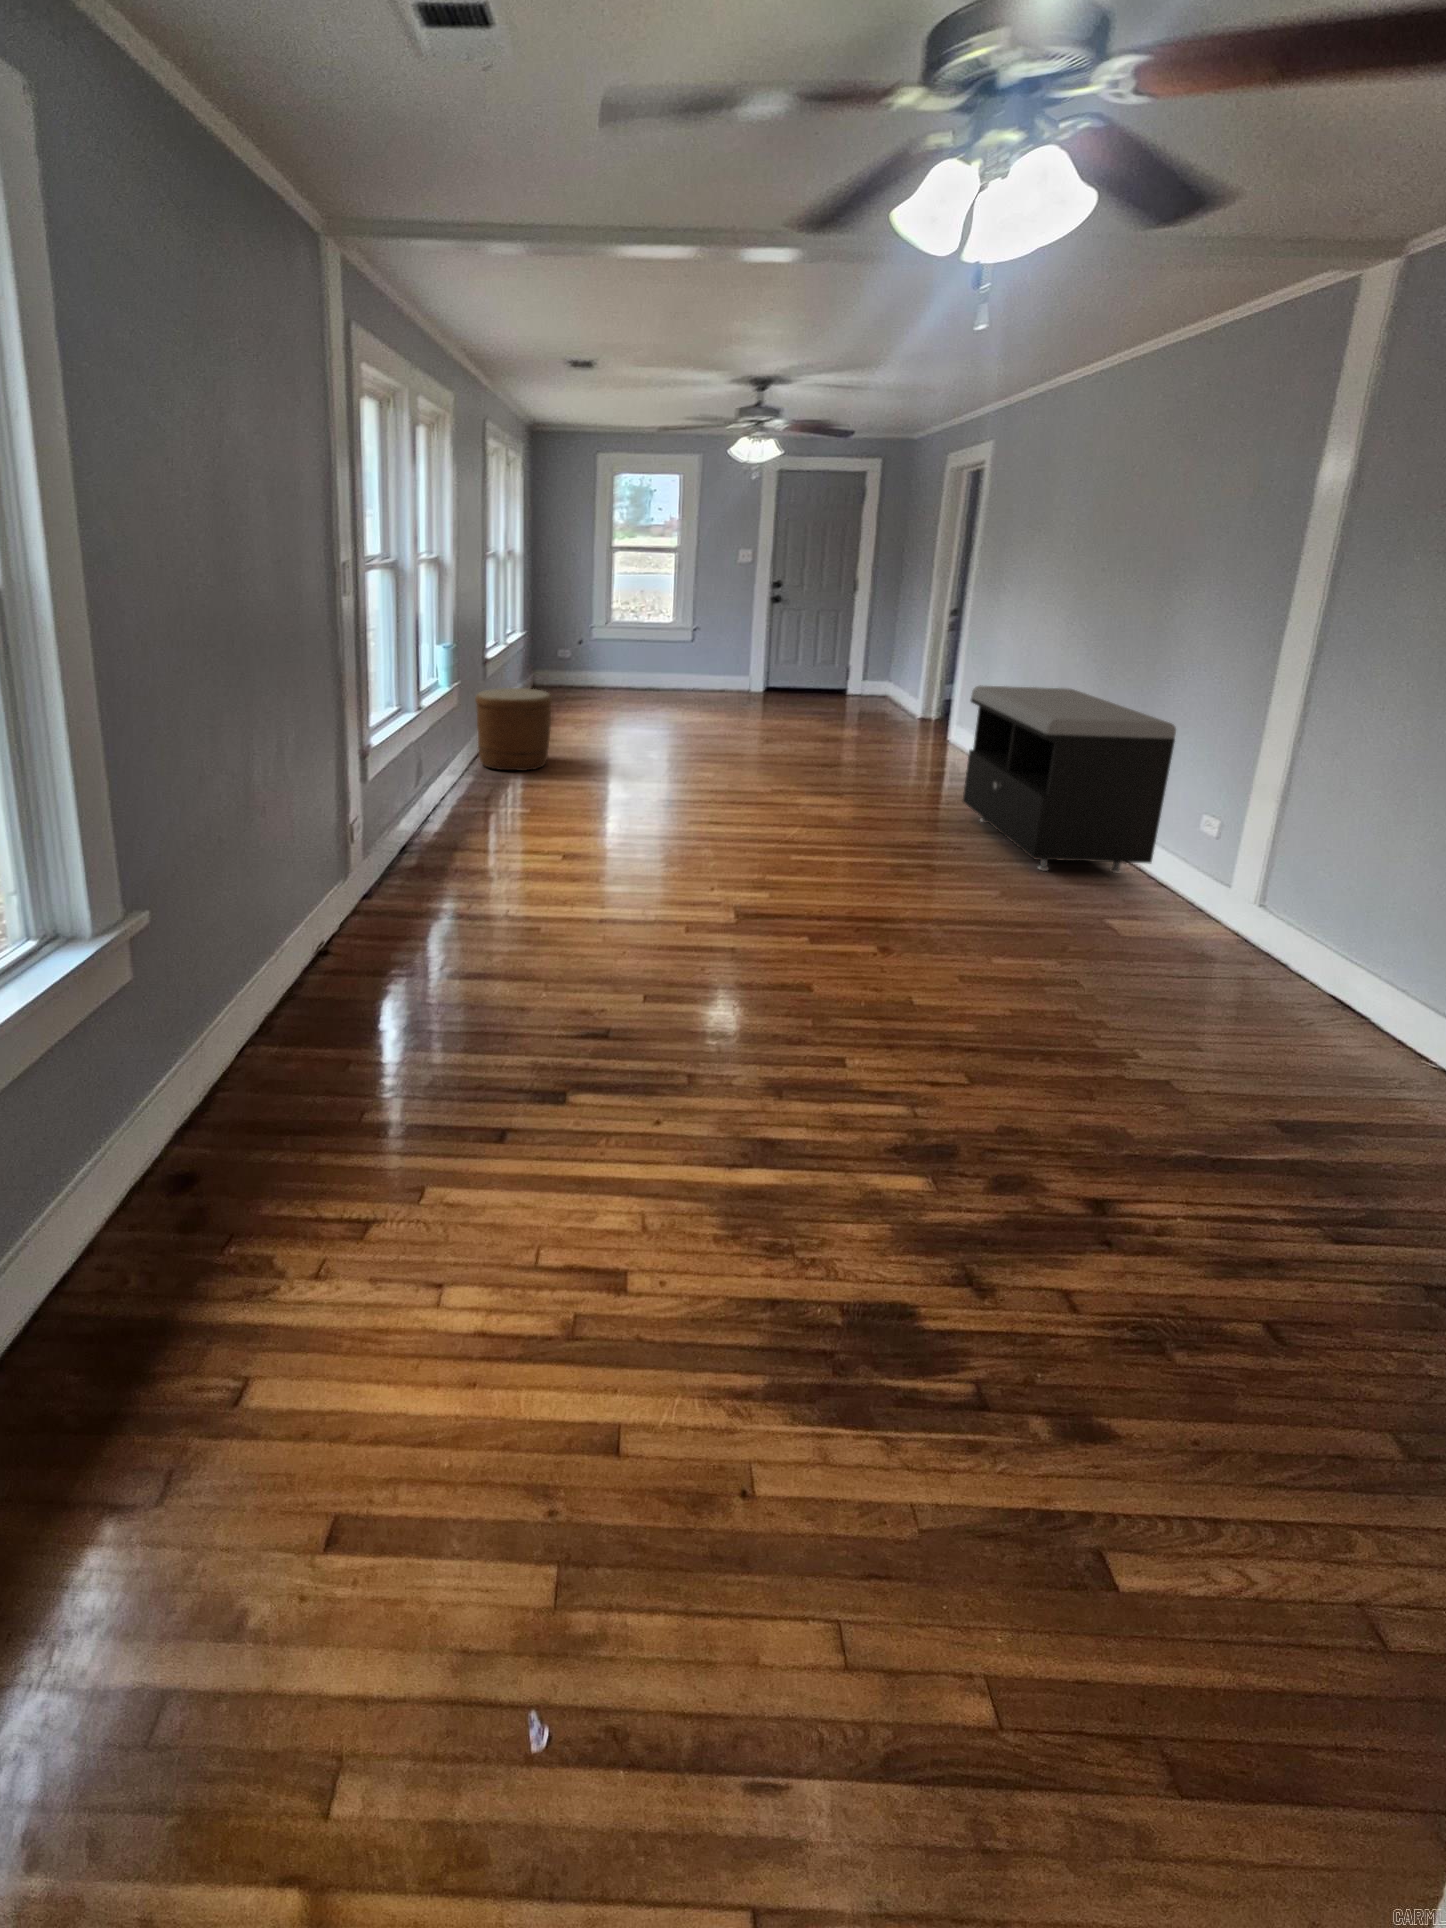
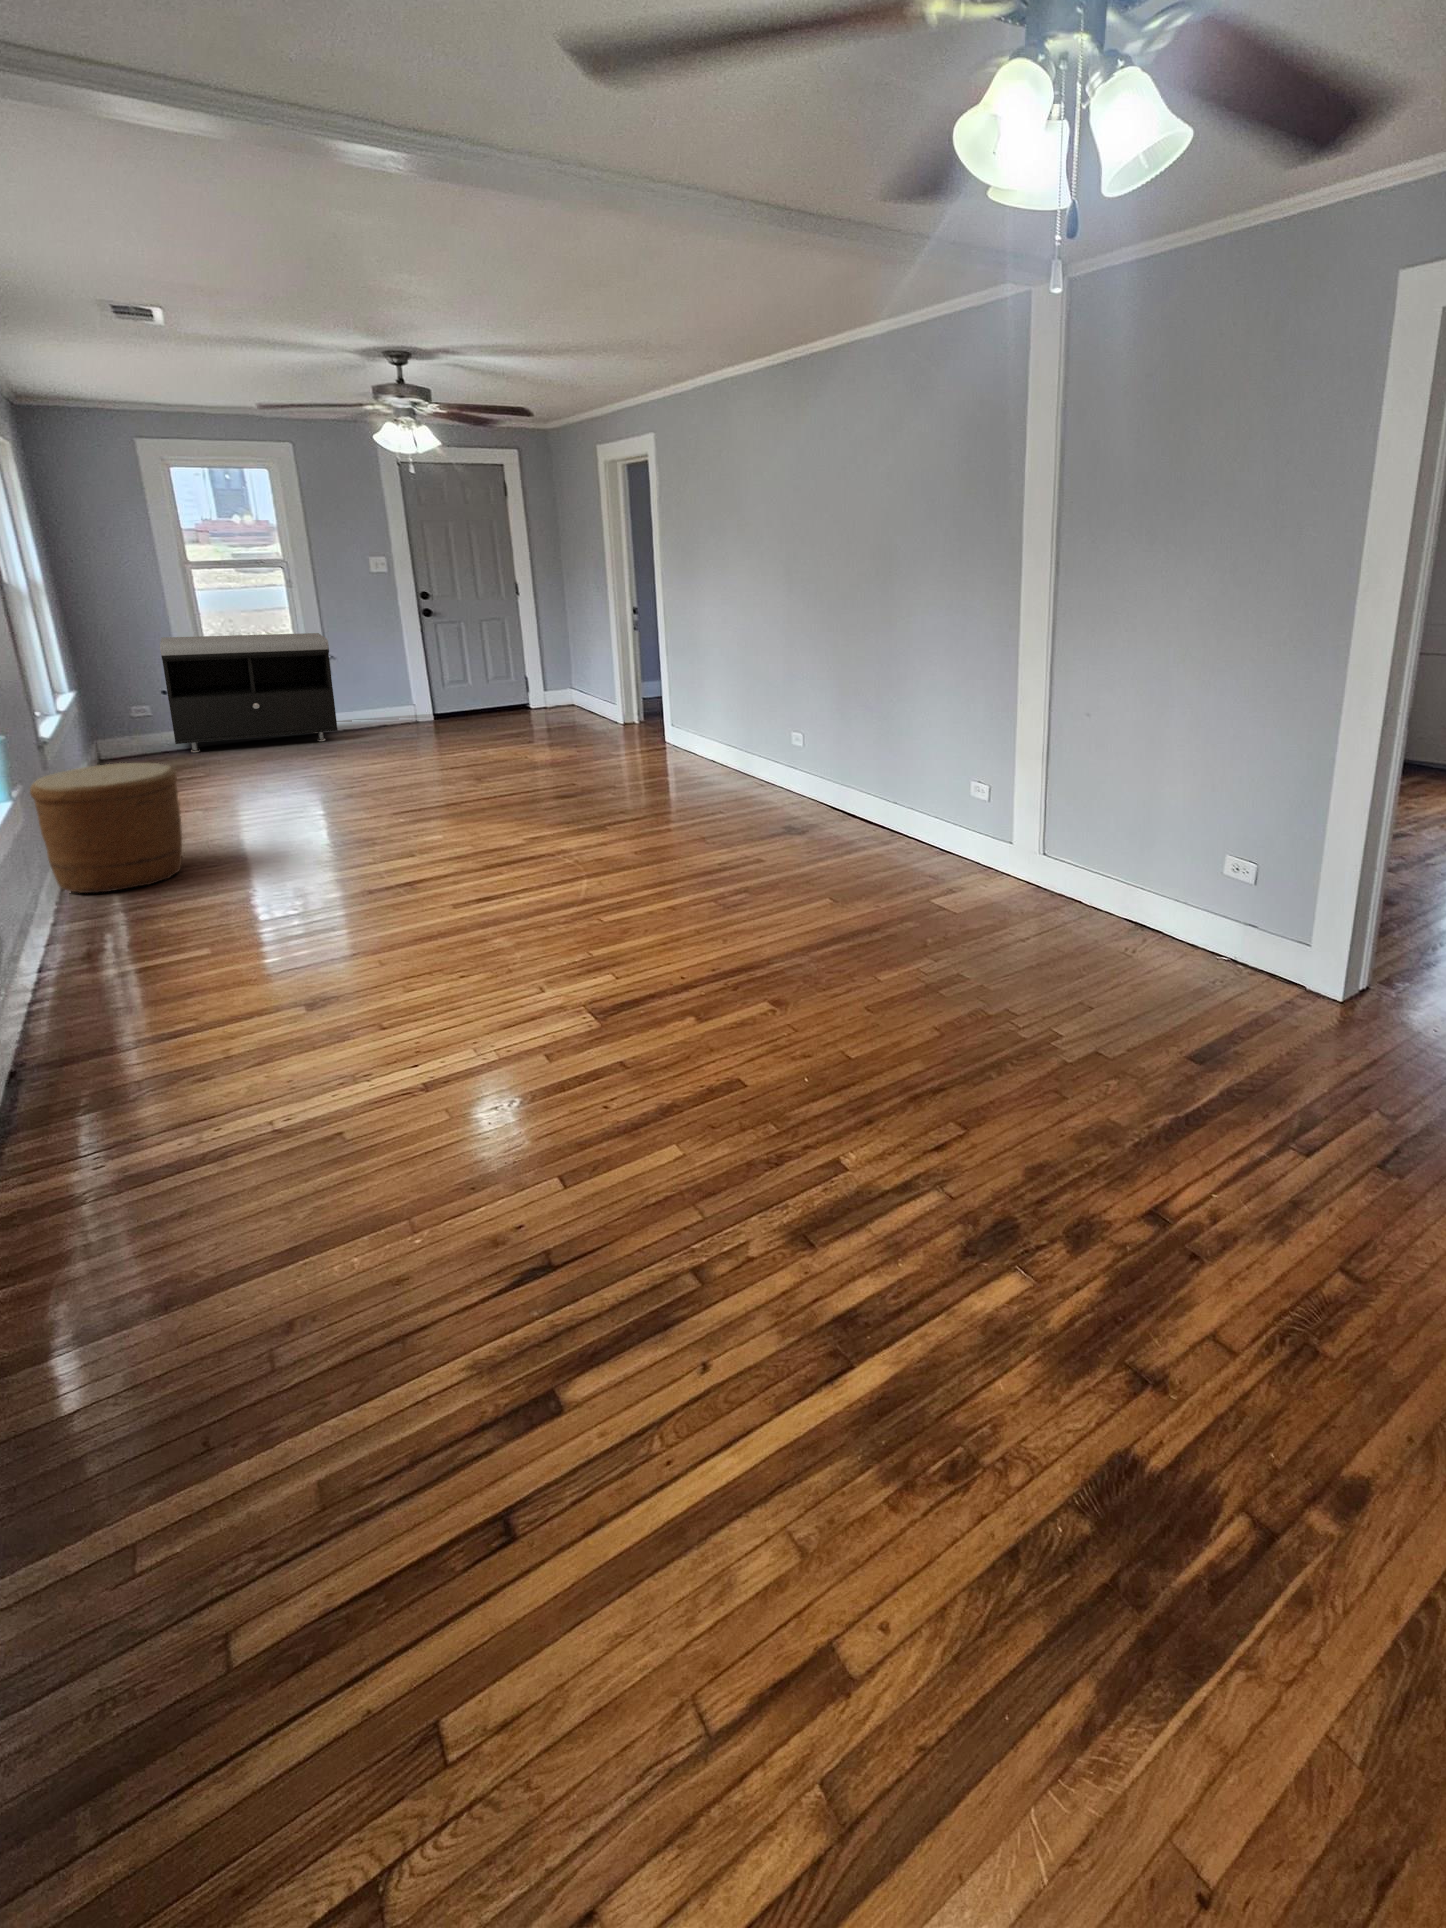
storage bench: present [963,686,1176,873] -> present [160,633,338,752]

